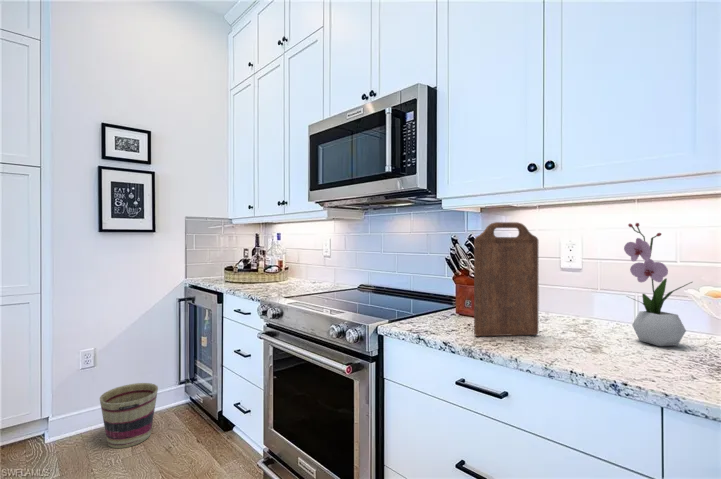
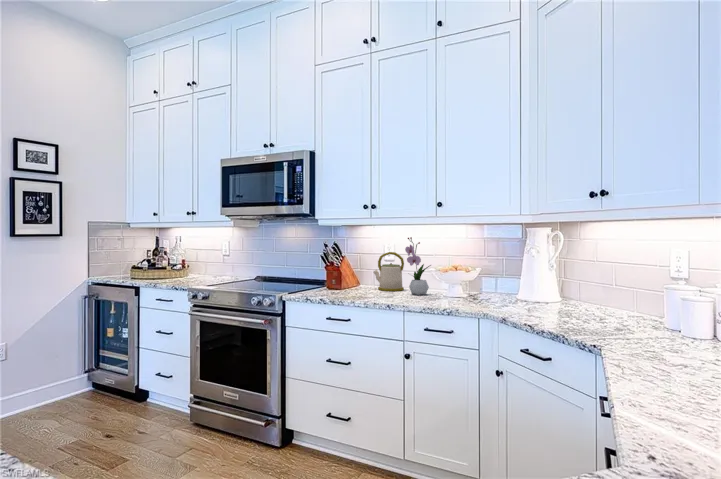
cutting board: present [474,222,539,336] -> none [335,237,367,296]
kettle: none [542,253,609,328] -> present [374,252,404,291]
basket: present [100,383,158,448] -> none [25,369,78,422]

